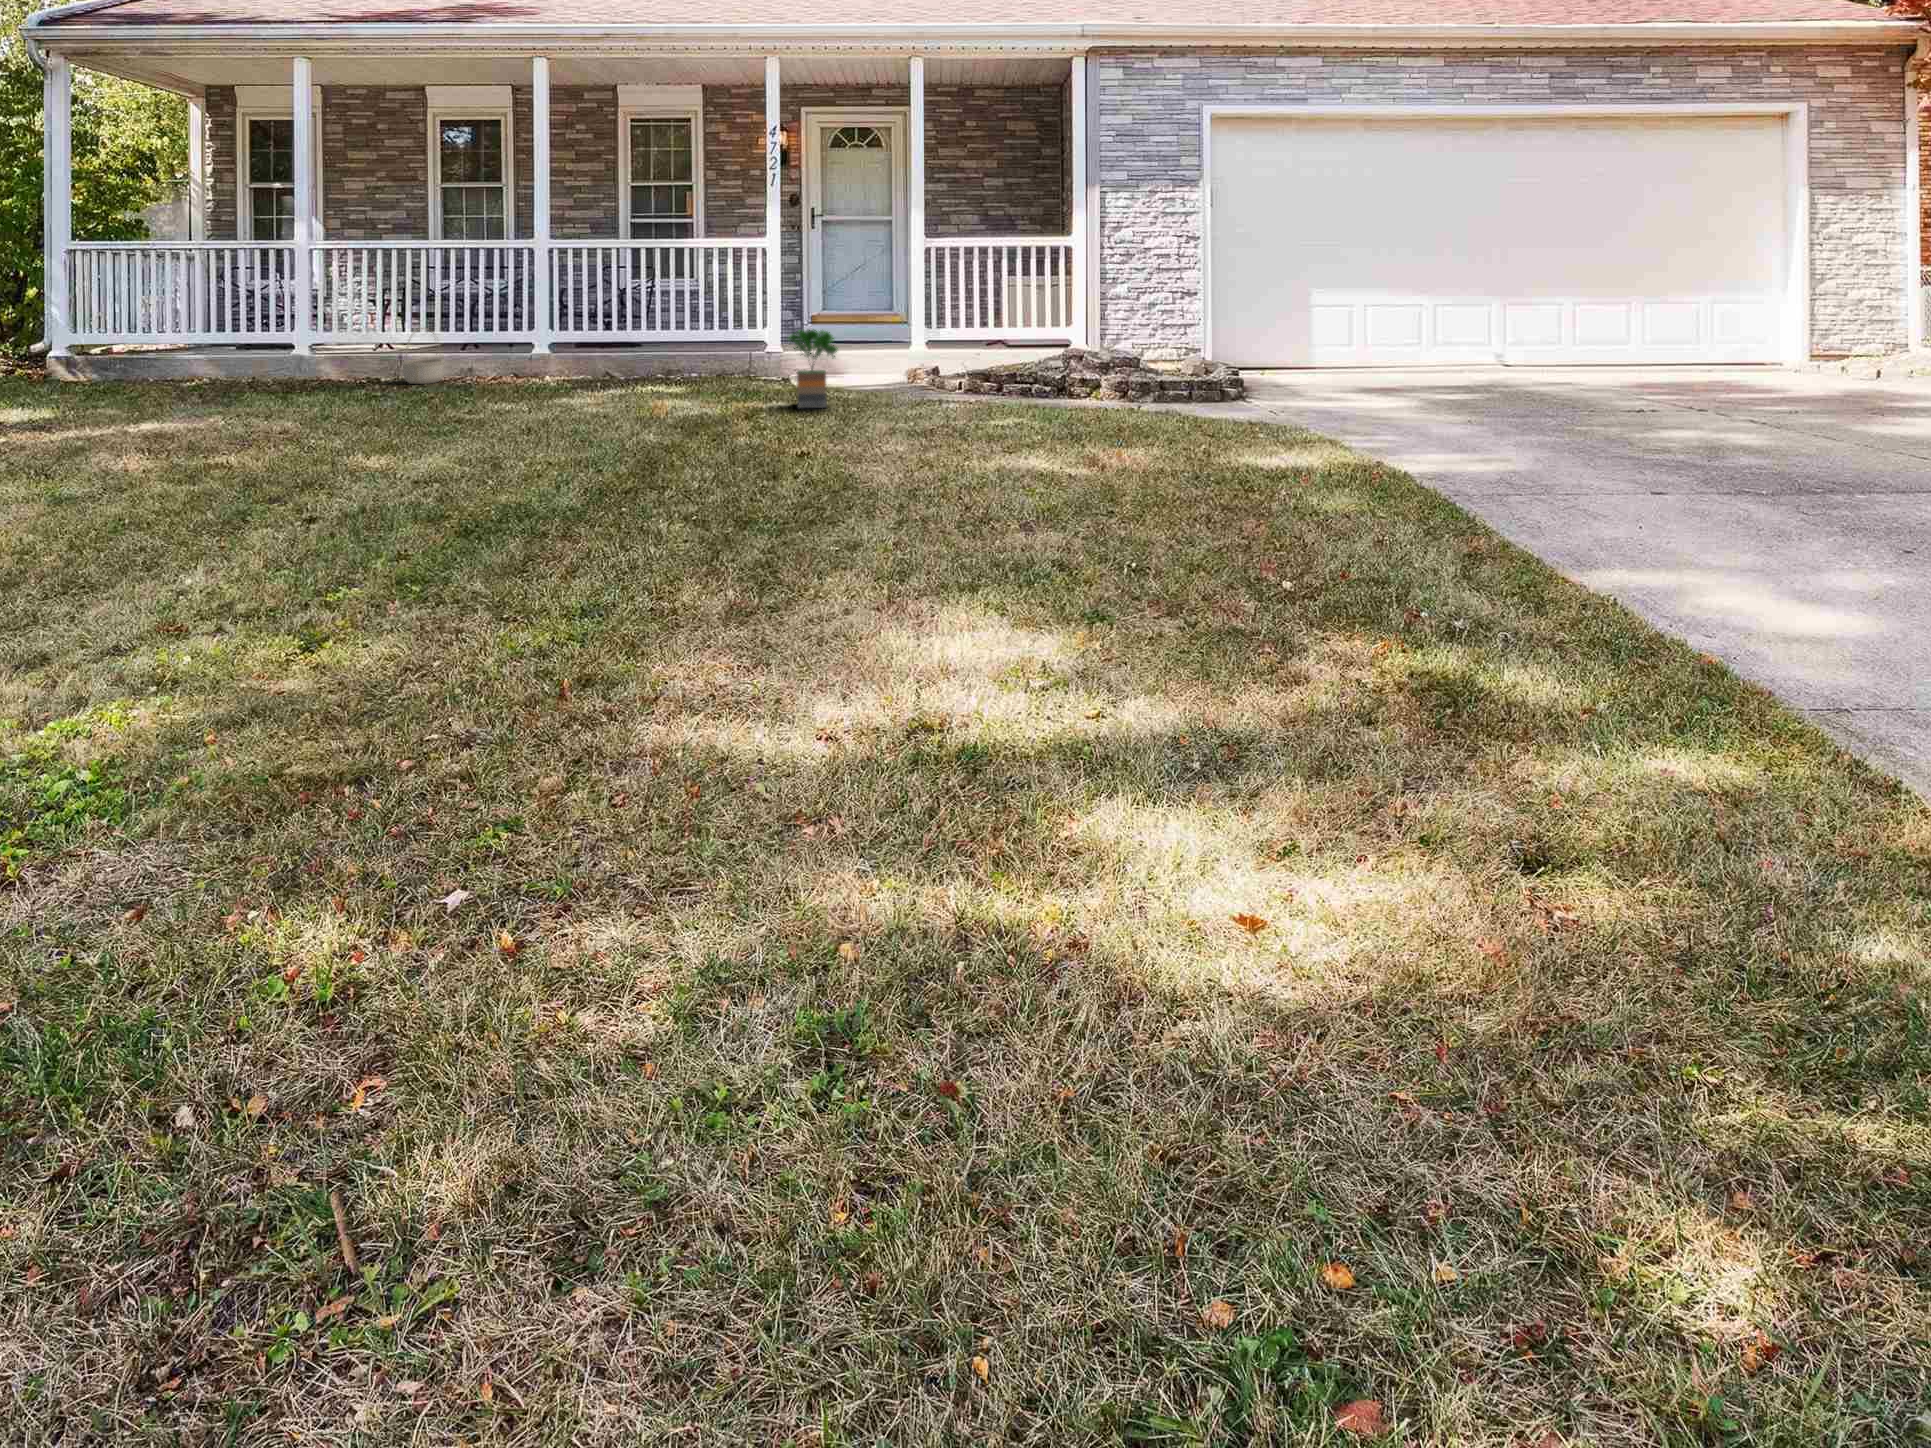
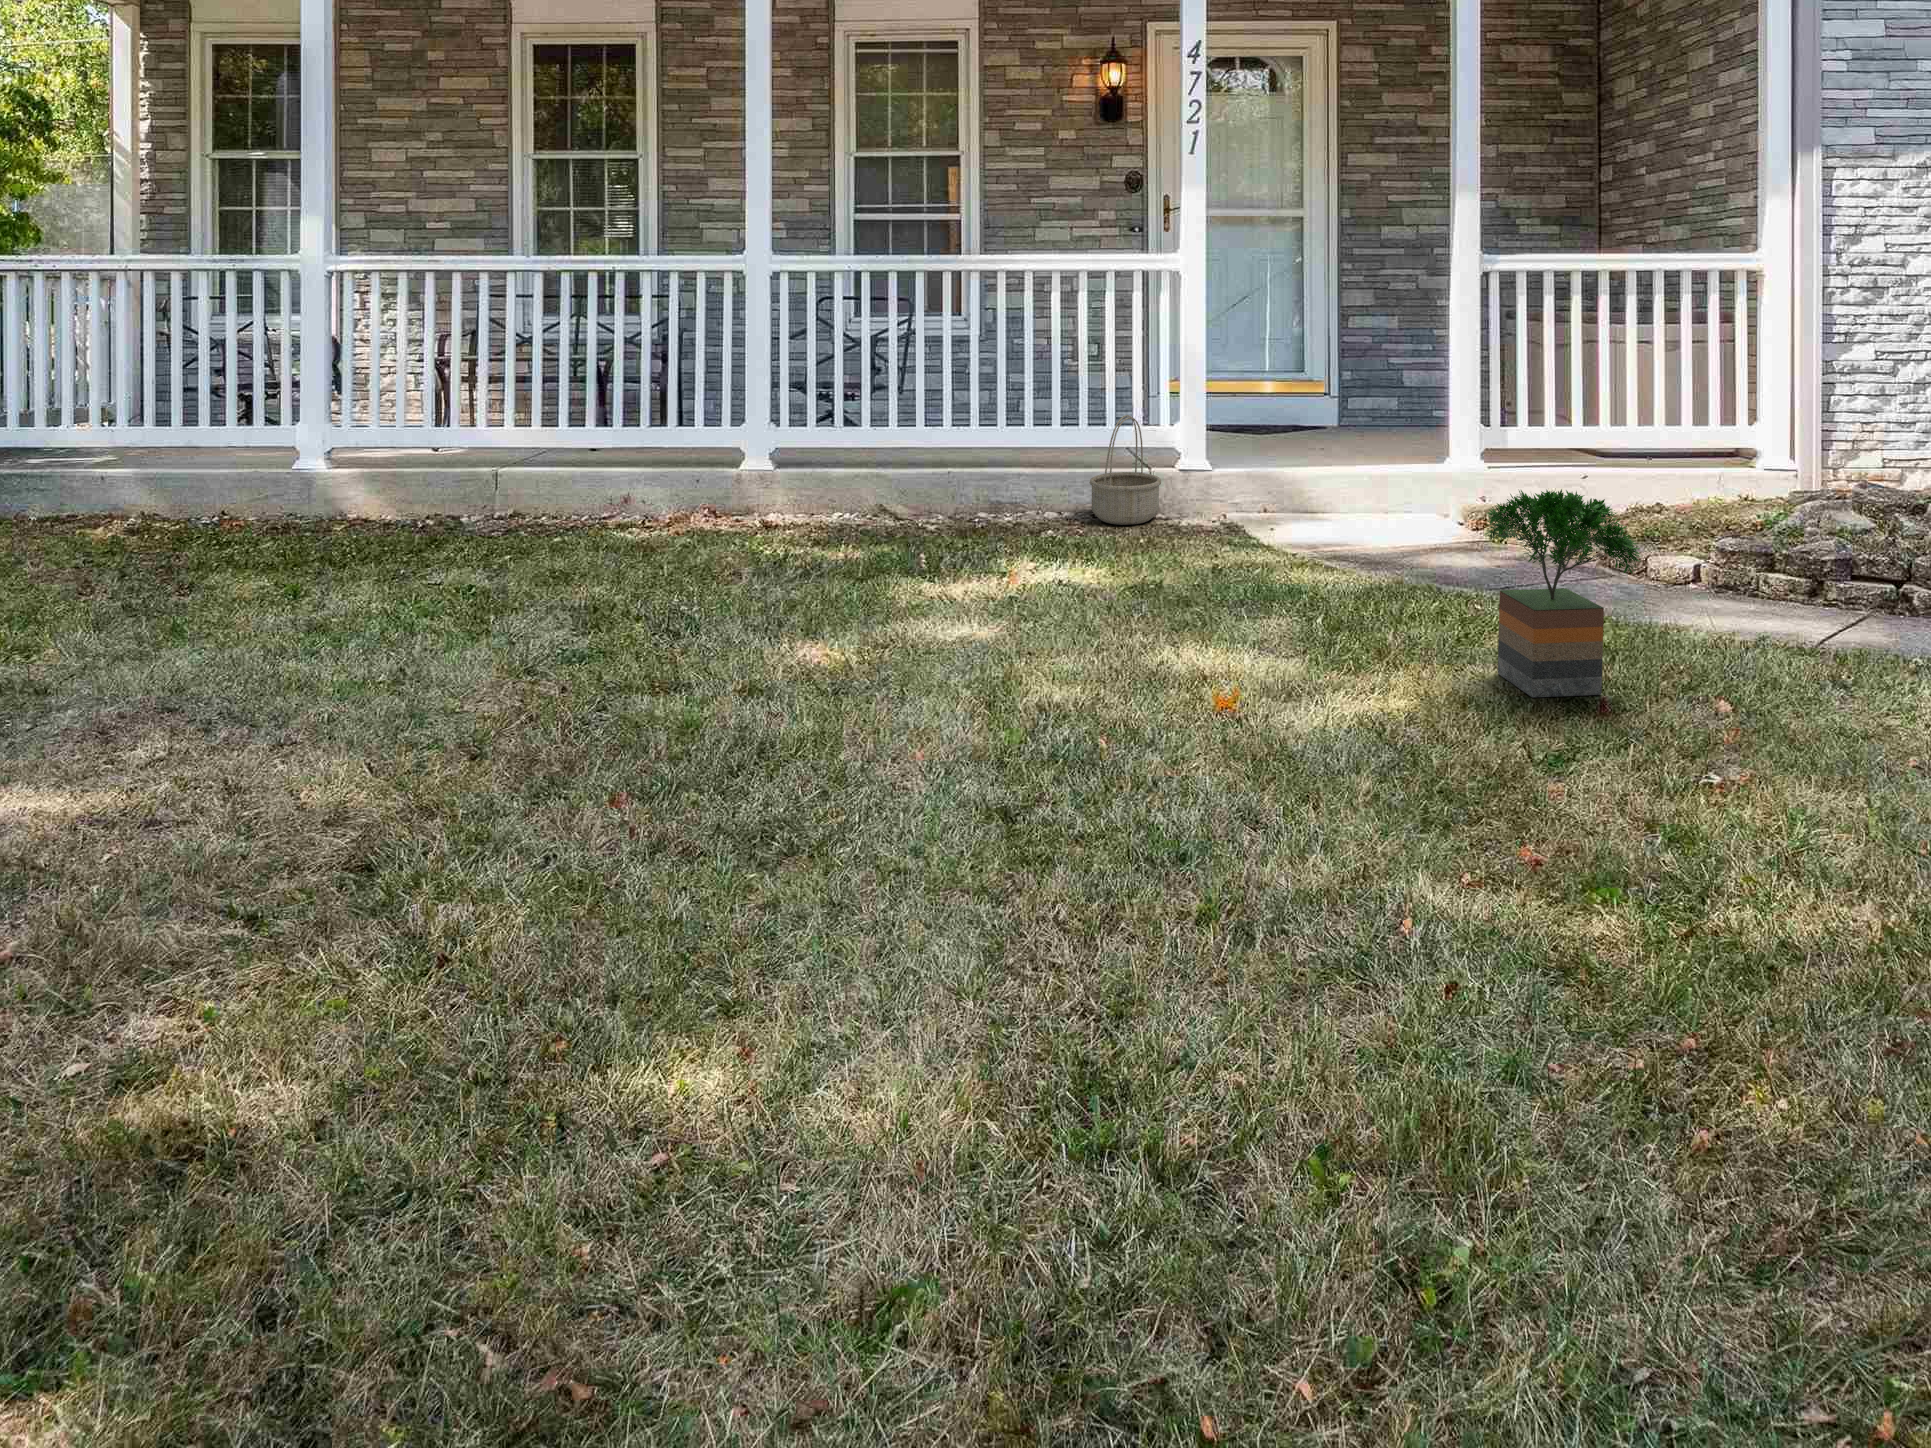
basket: present [402,328,444,384] -> present [1089,415,1161,525]

